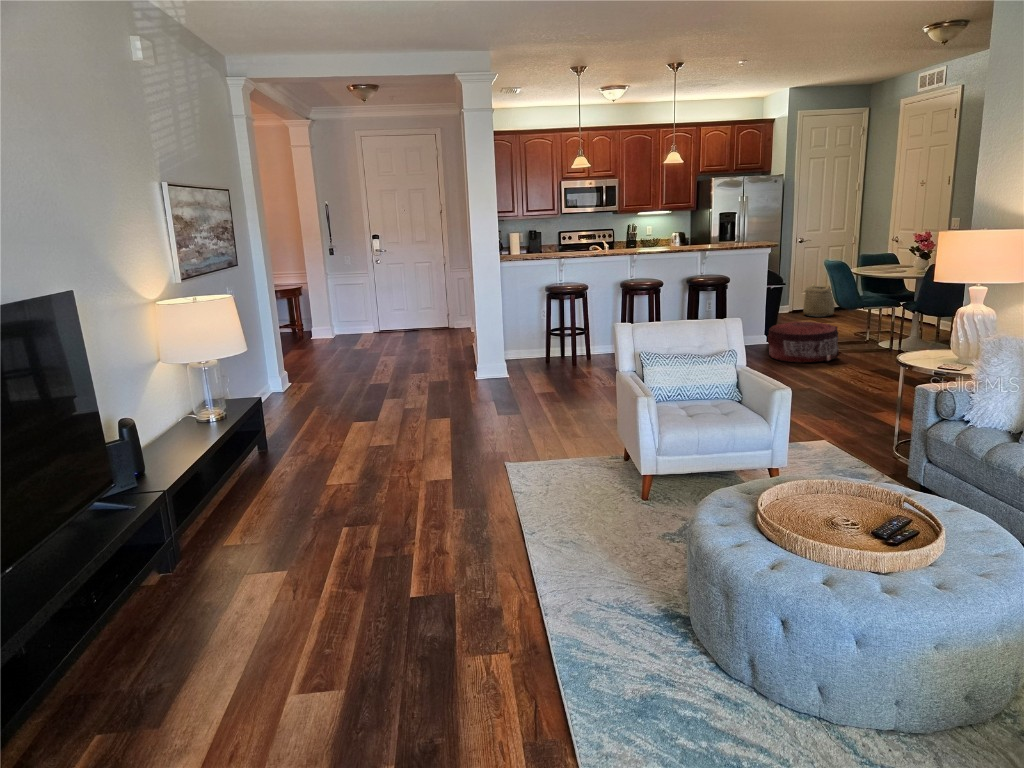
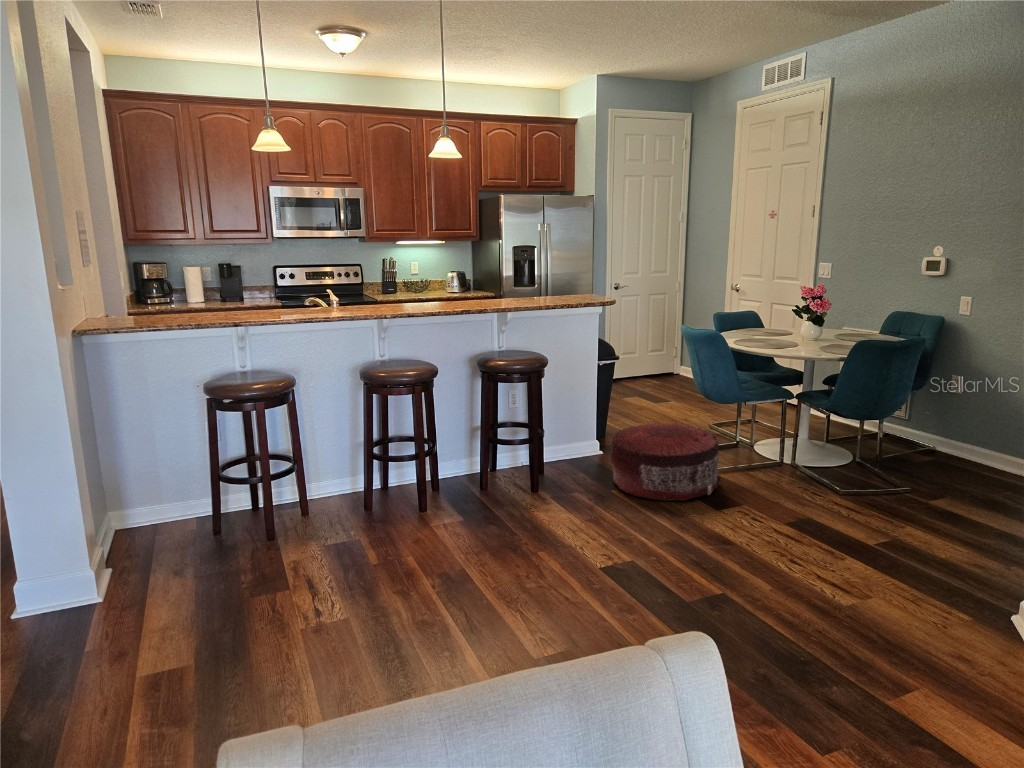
basket: present [803,284,834,317] -> none [625,343,664,389]

